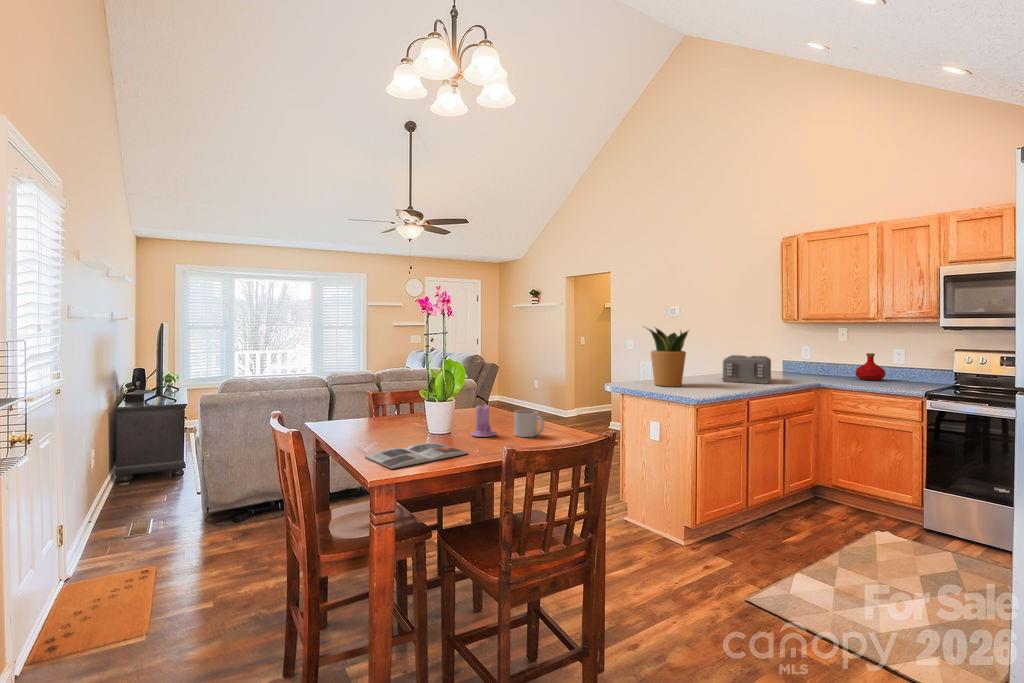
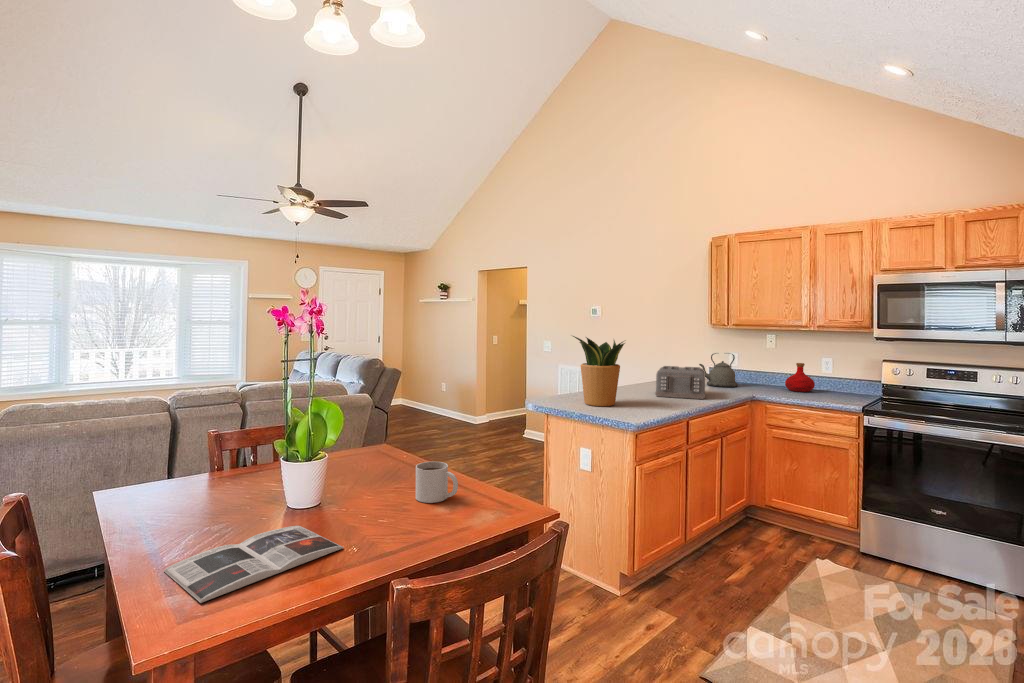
kettle: none [770,345,808,376] -> present [699,353,738,387]
candle: present [471,403,497,437] -> none [353,452,391,506]

